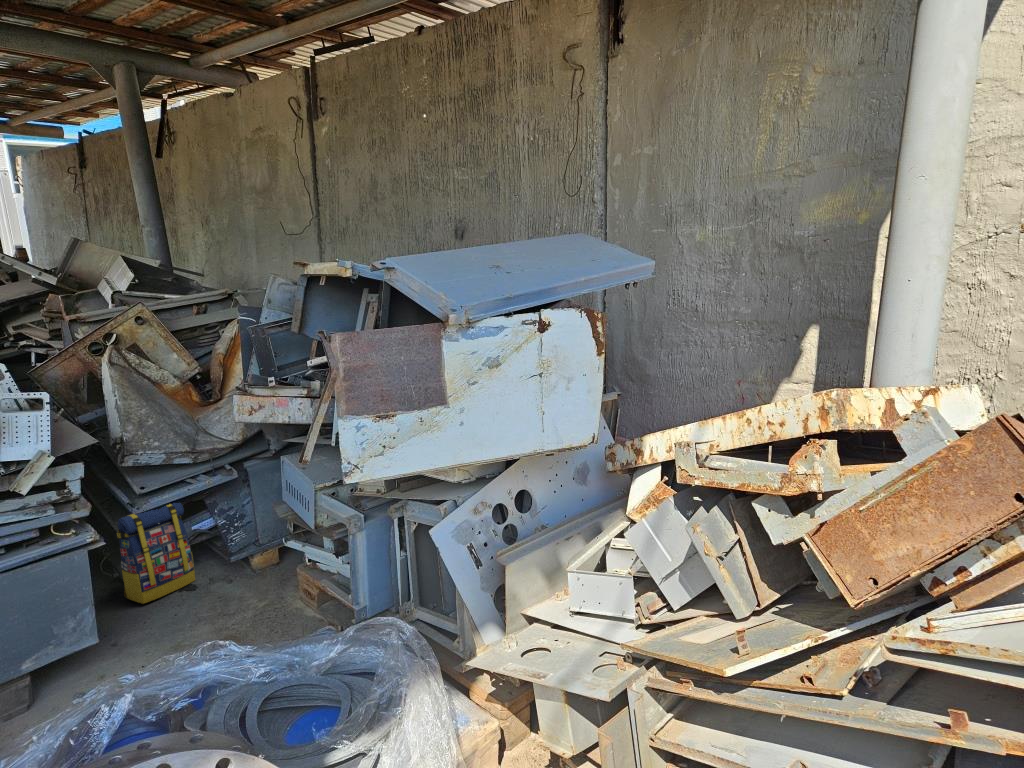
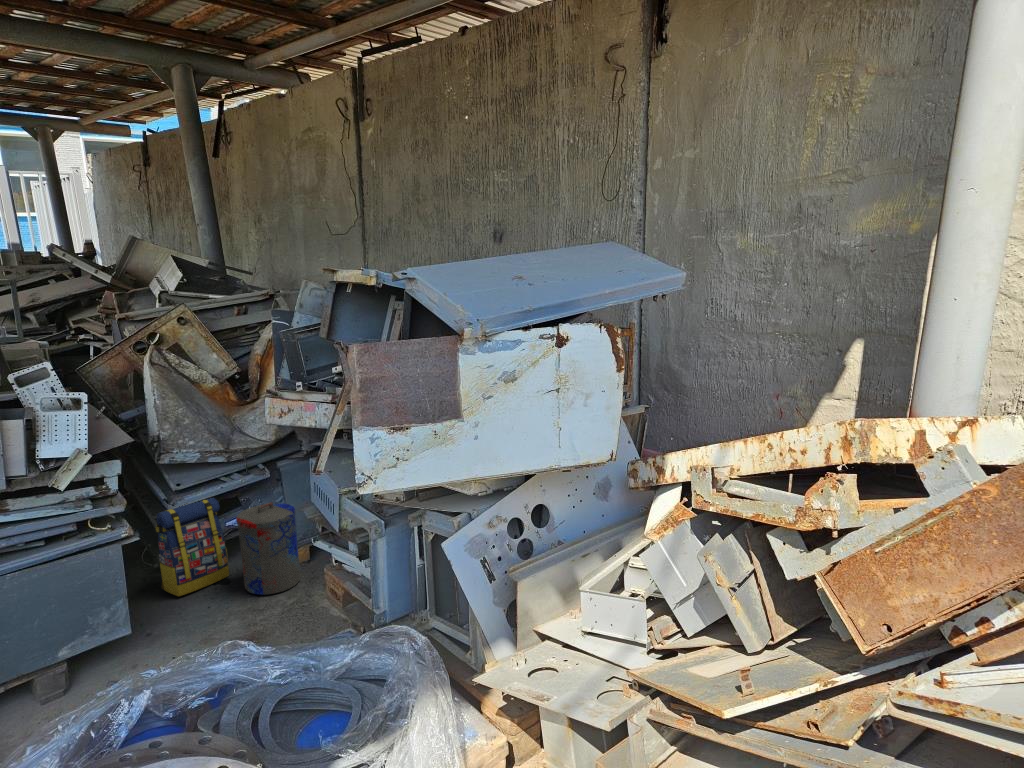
trash can: none [203,503,271,597] -> present [236,502,301,595]

